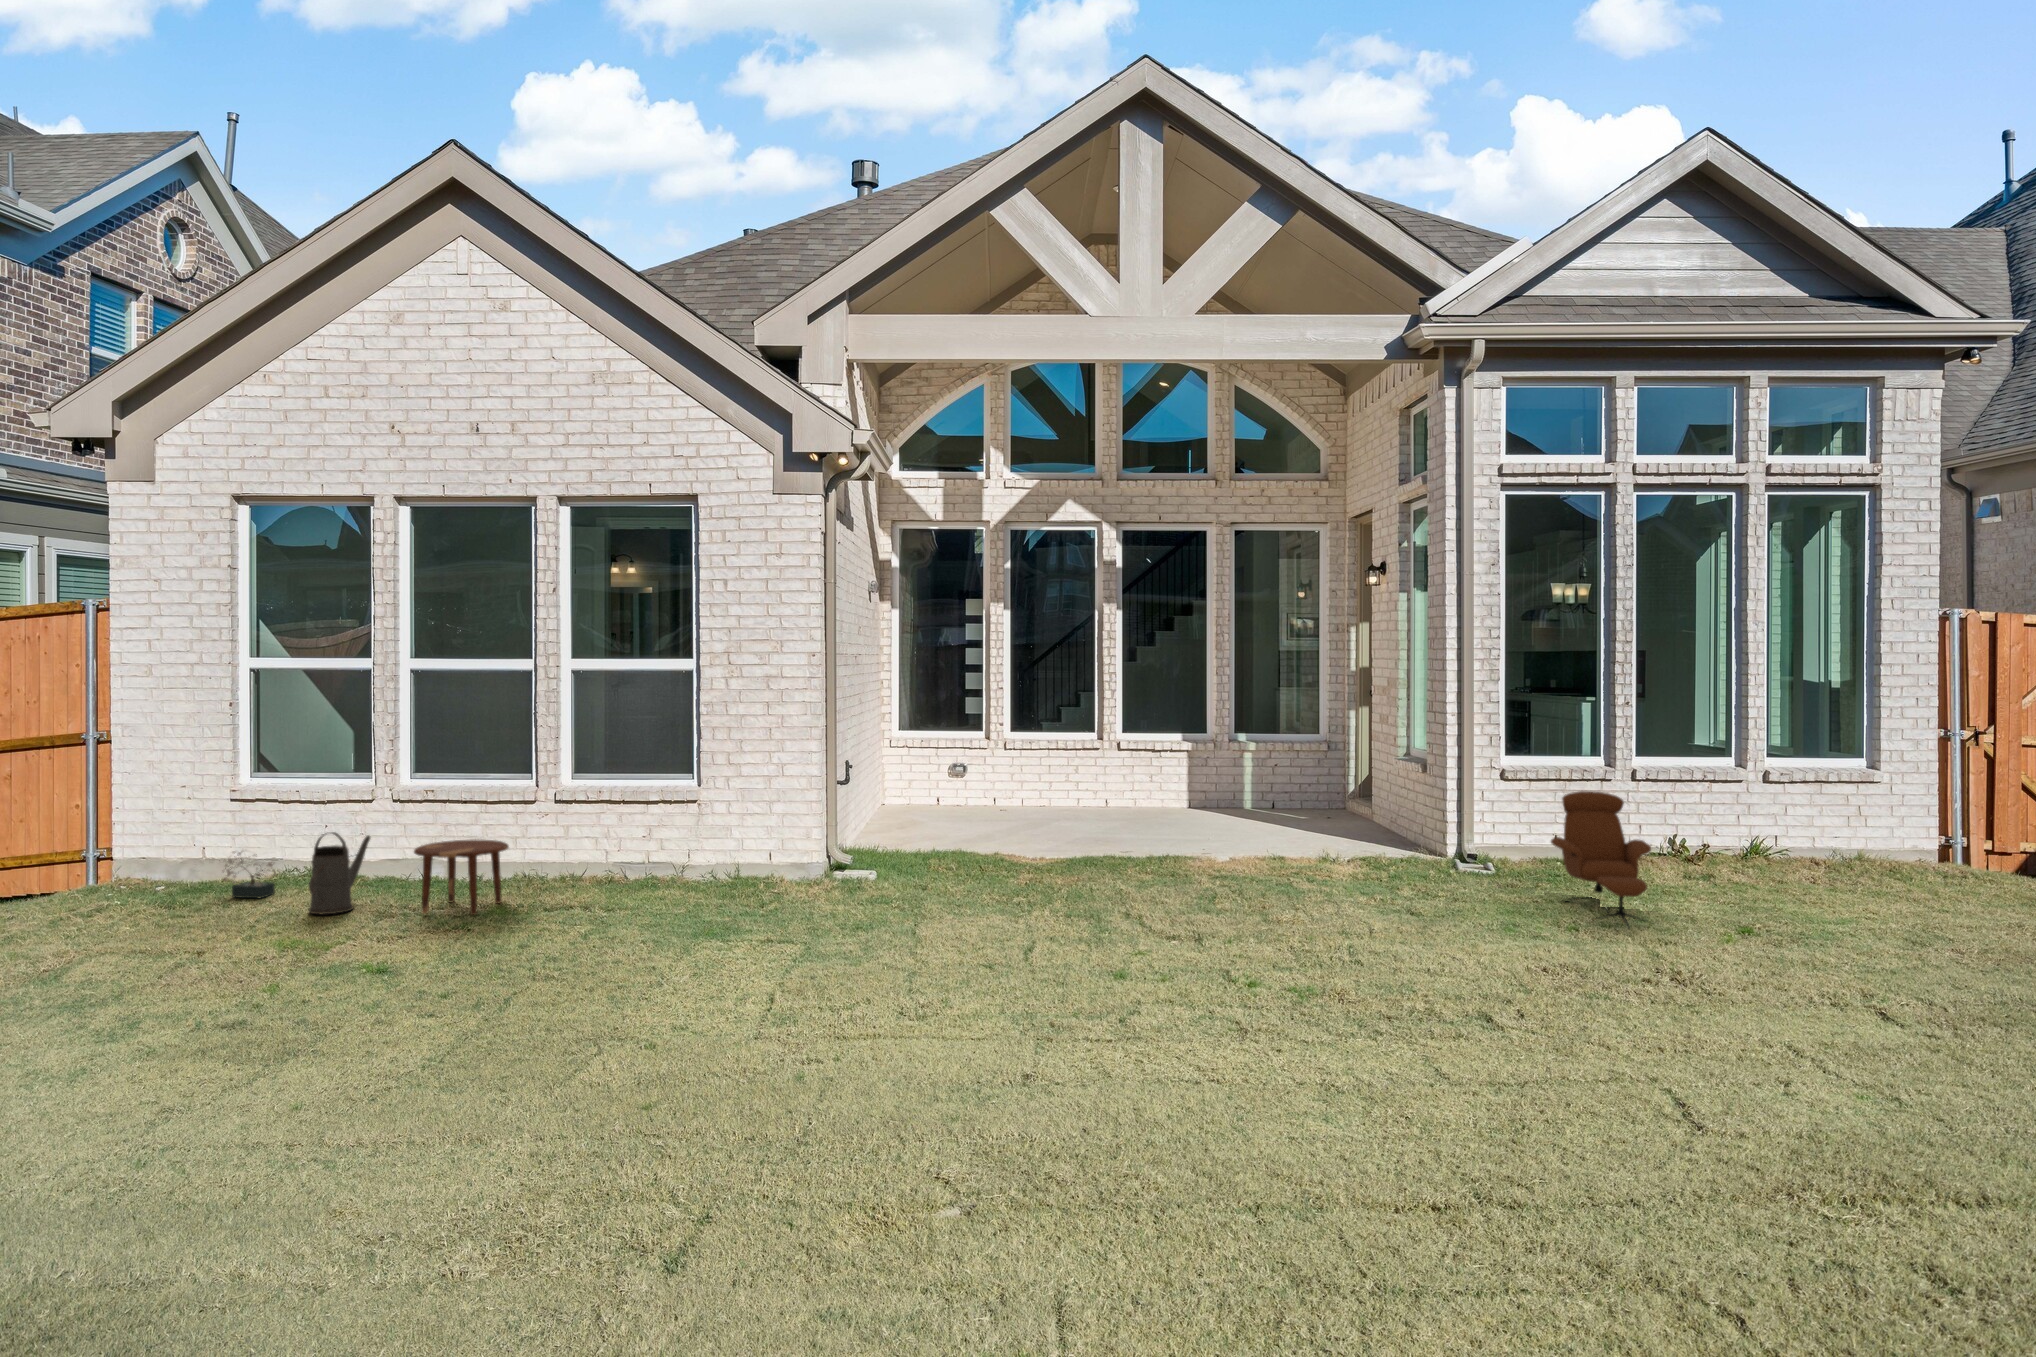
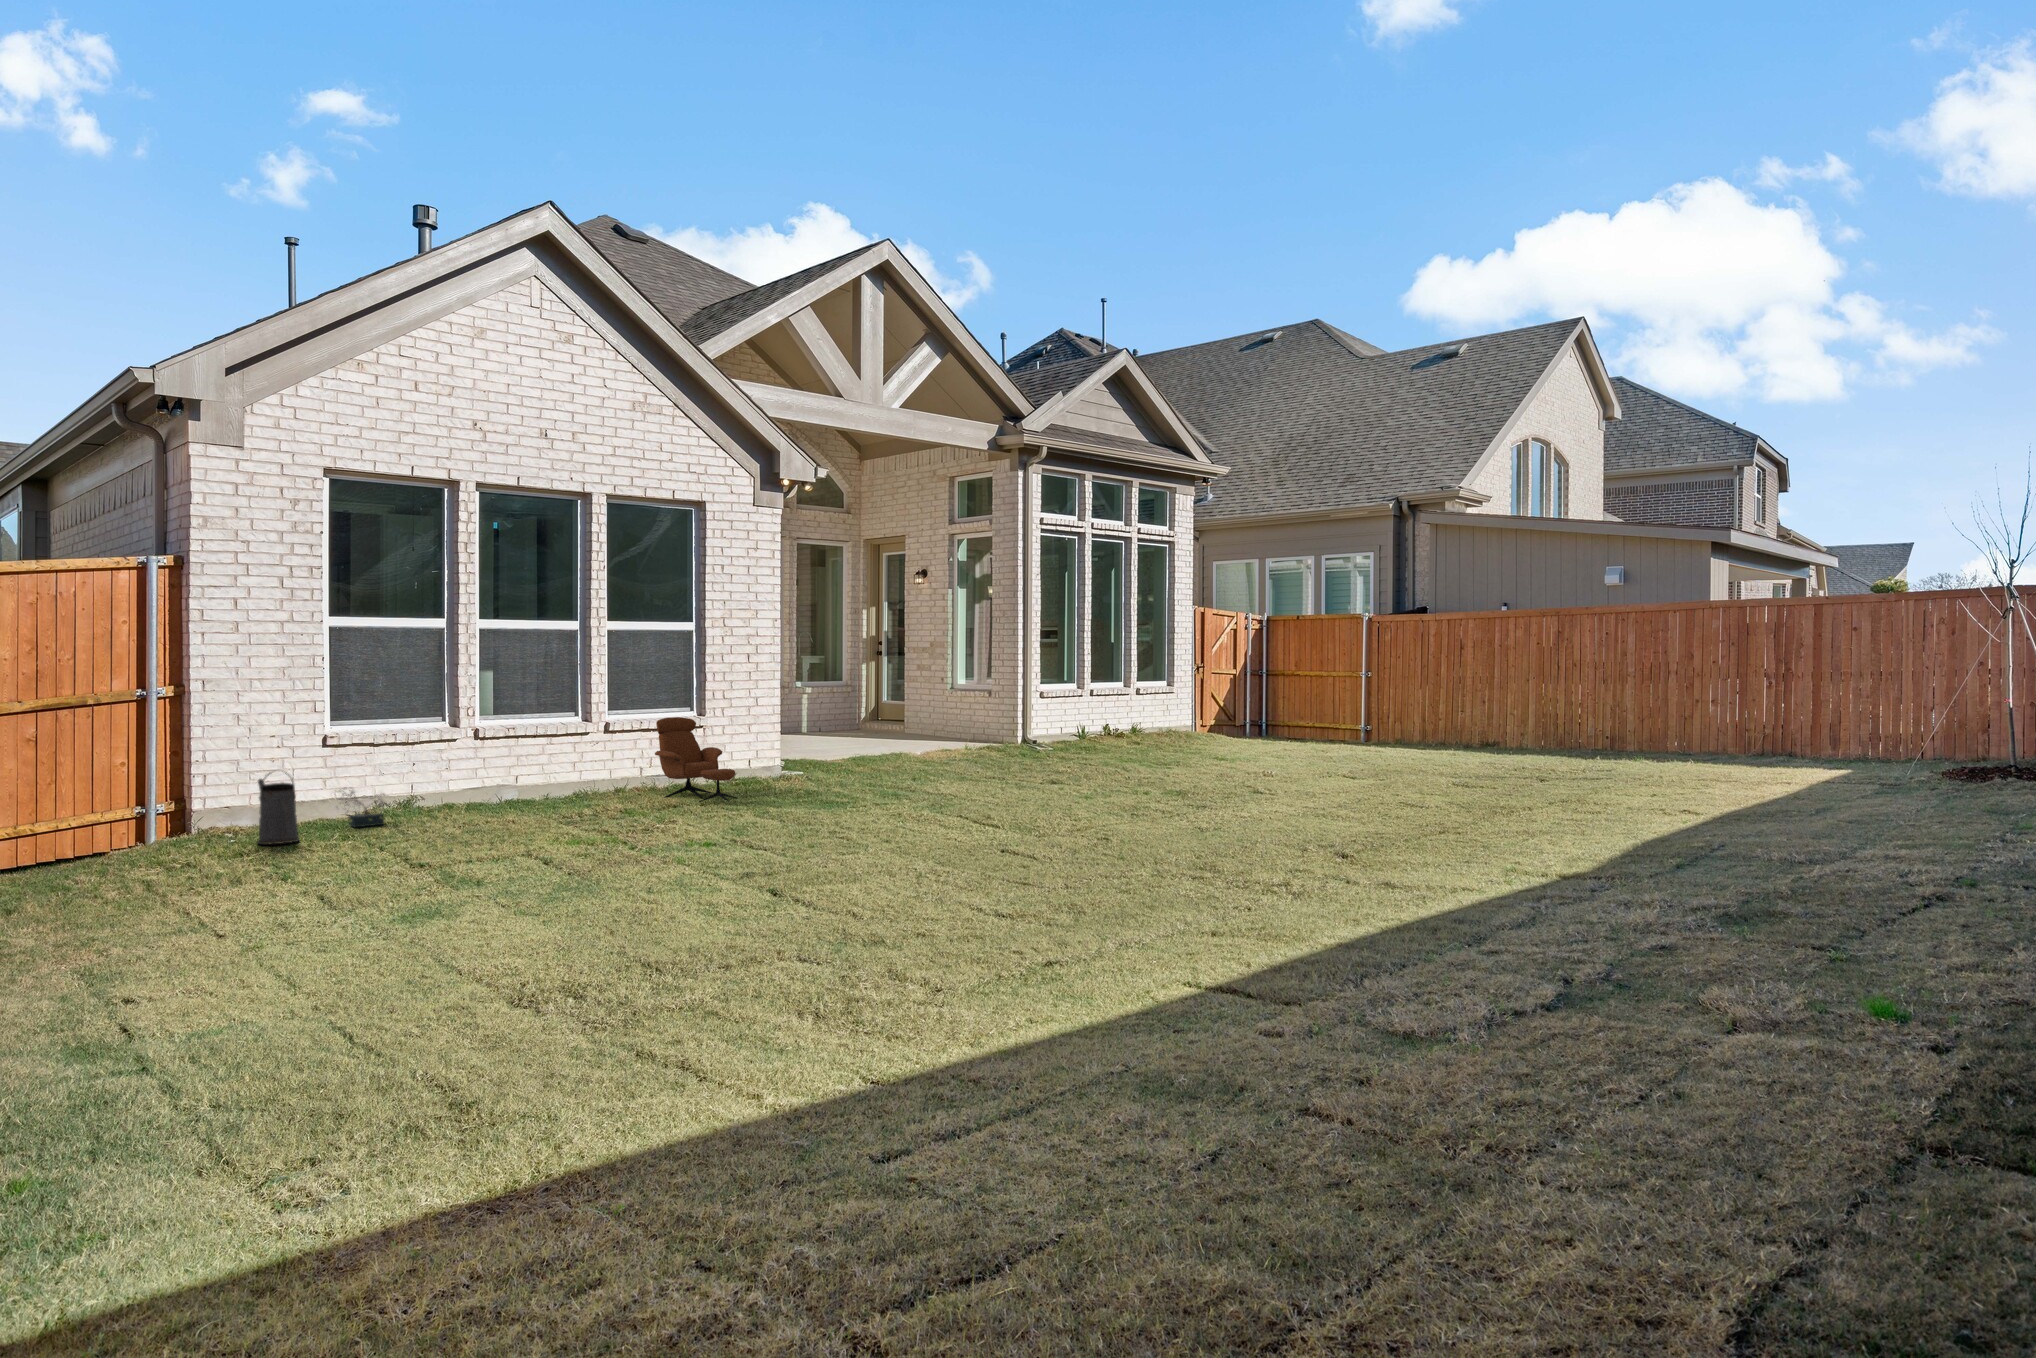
lounge chair: present [1551,791,1651,928] -> present [655,717,737,802]
watering can: present [309,832,370,914] -> present [257,772,300,844]
side table: present [414,840,509,915] -> none [540,756,612,810]

